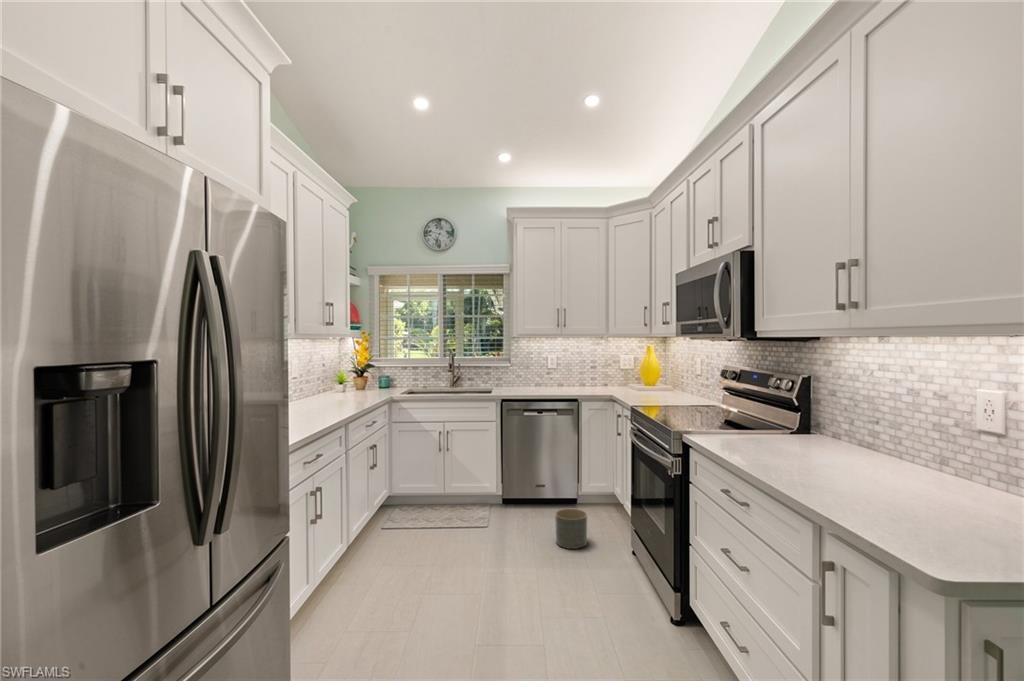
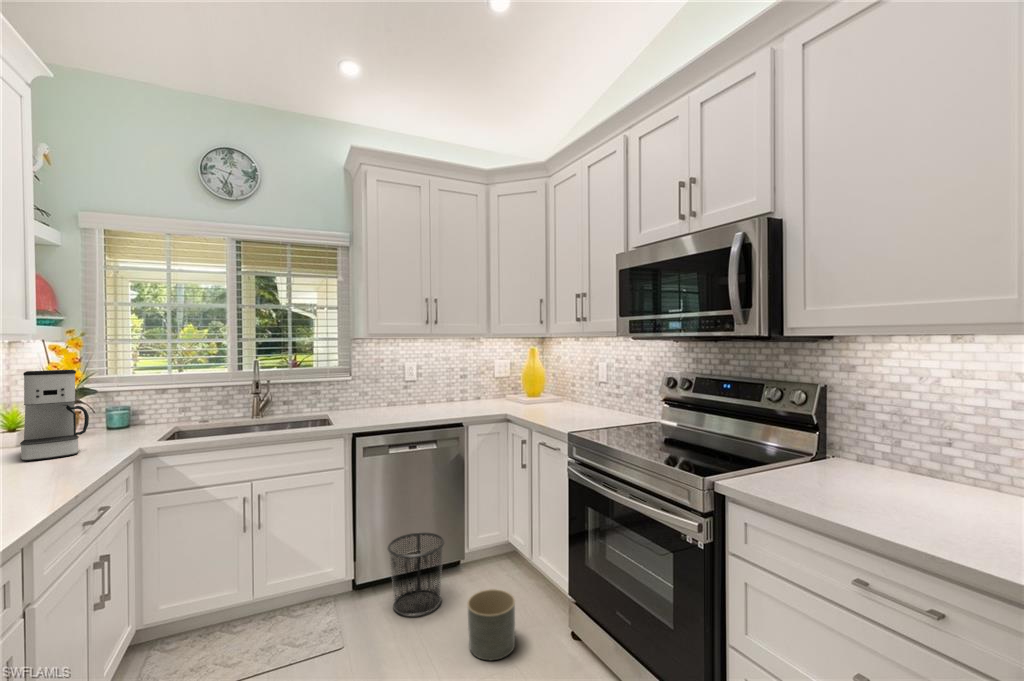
coffee maker: none [345,354,370,397] -> present [20,370,89,461]
waste bin: none [518,471,556,522] -> present [387,532,444,617]

